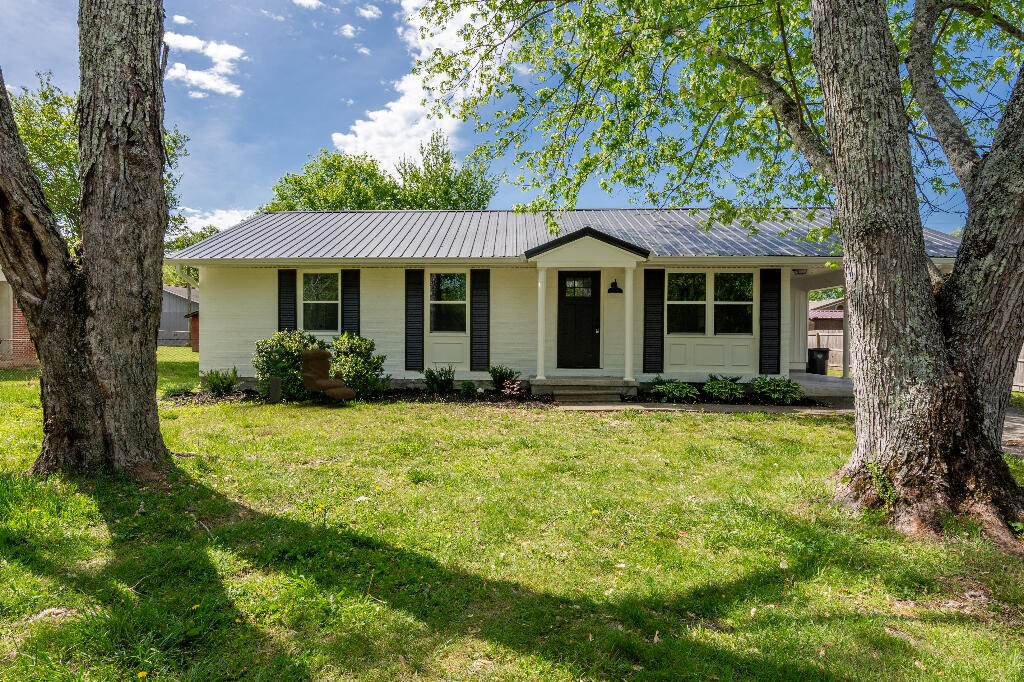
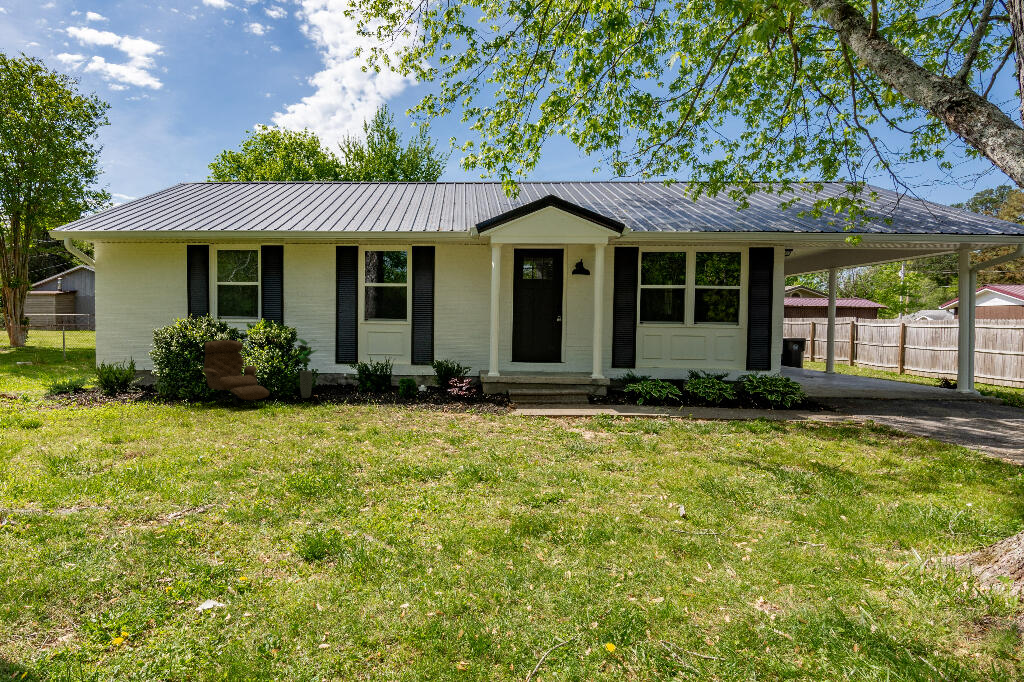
potted plant: present [269,348,284,402] -> present [297,339,318,398]

